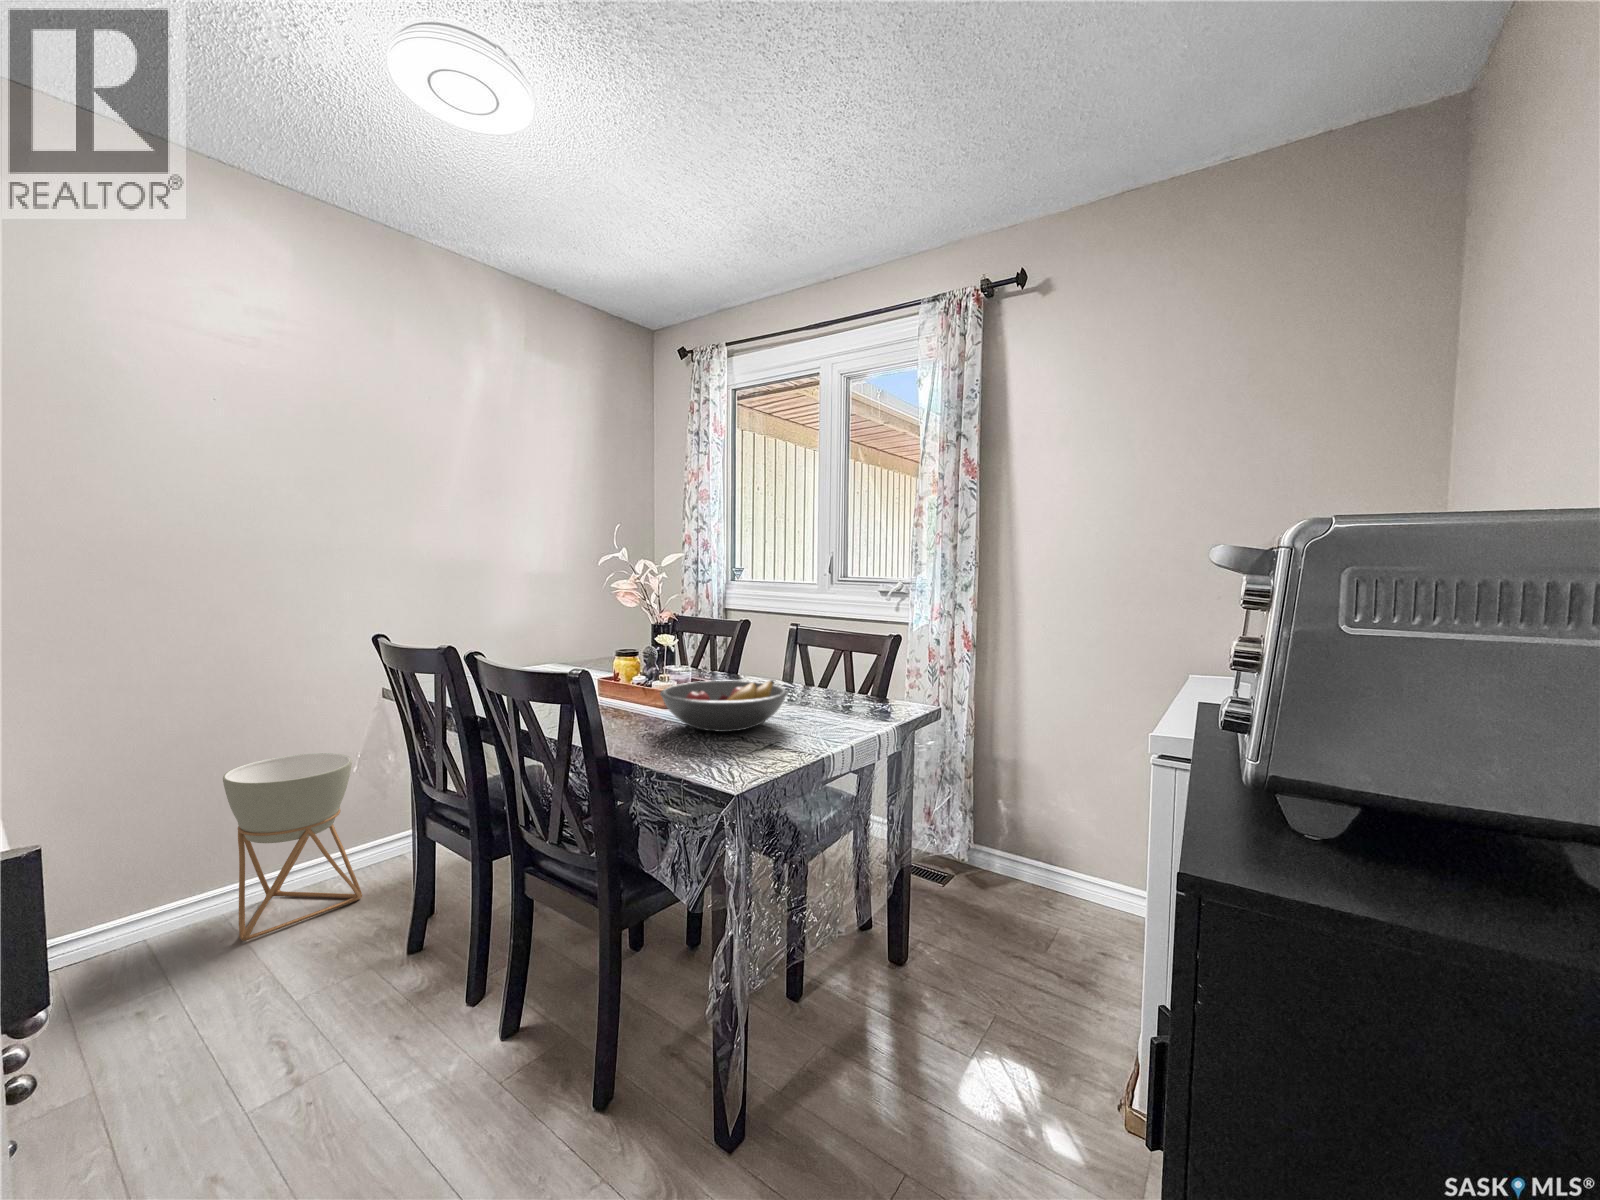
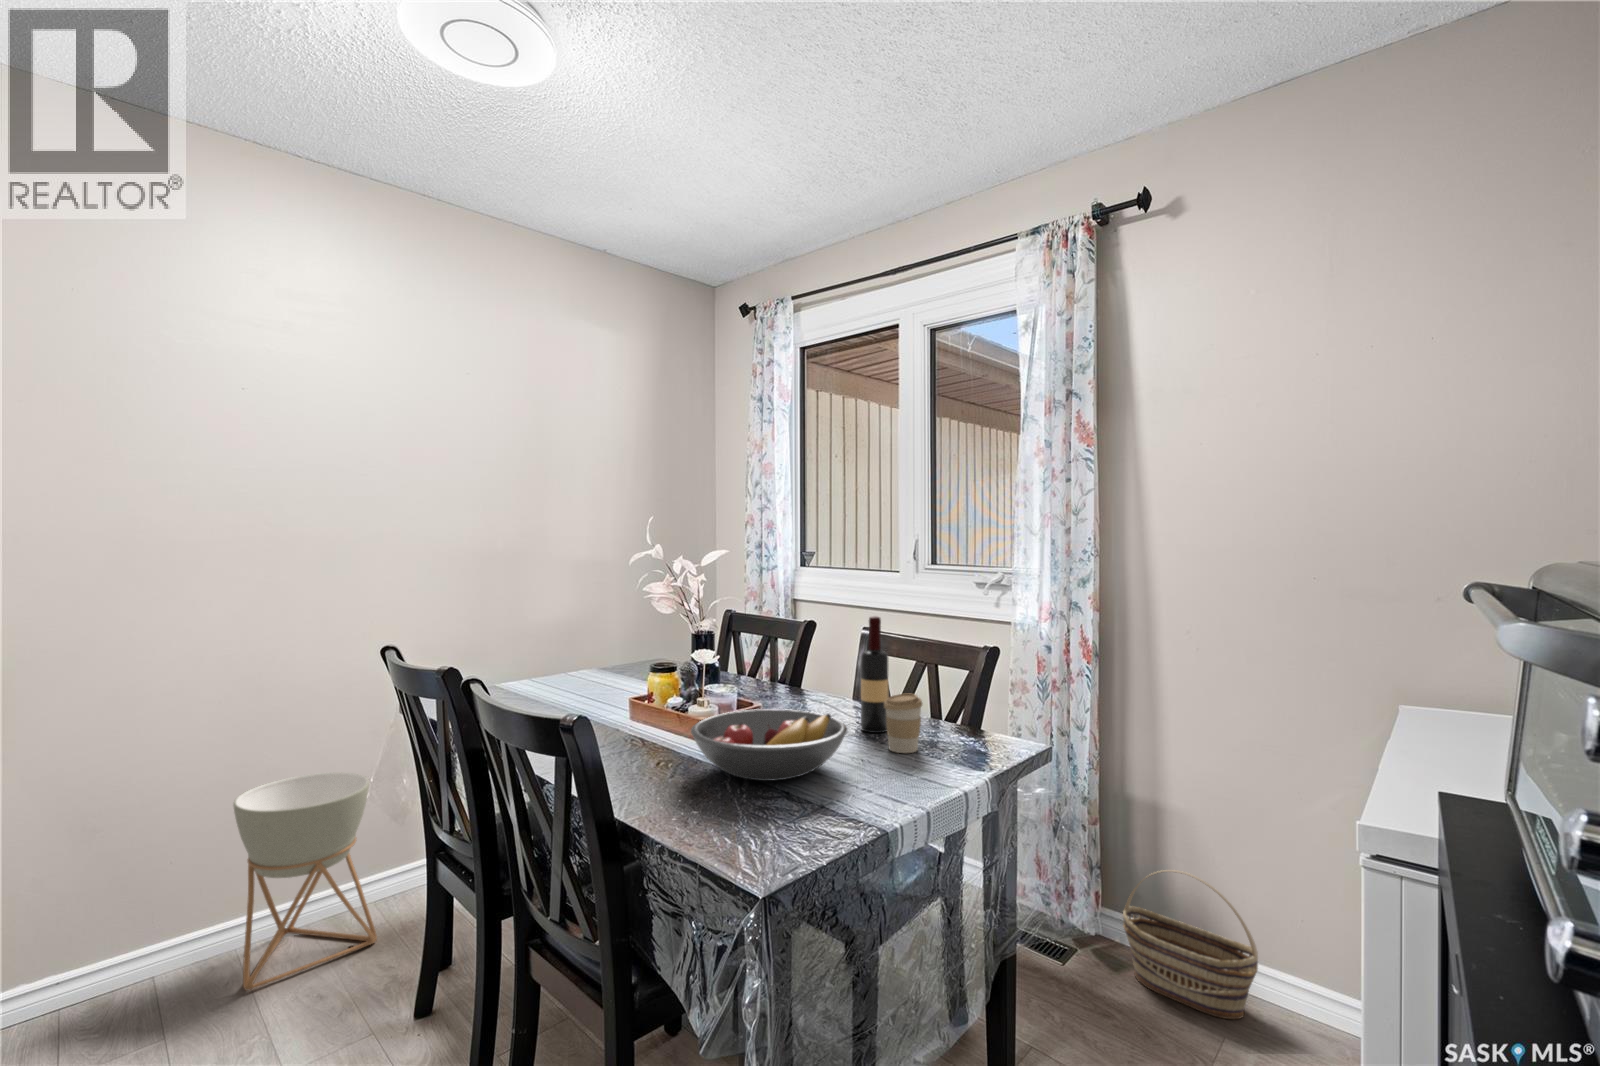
wine bottle: none [793,608,816,701] -> present [861,616,888,733]
coffee cup: none [814,667,845,713] -> present [884,694,922,753]
basket: none [990,806,1087,912] -> present [1123,870,1258,1019]

